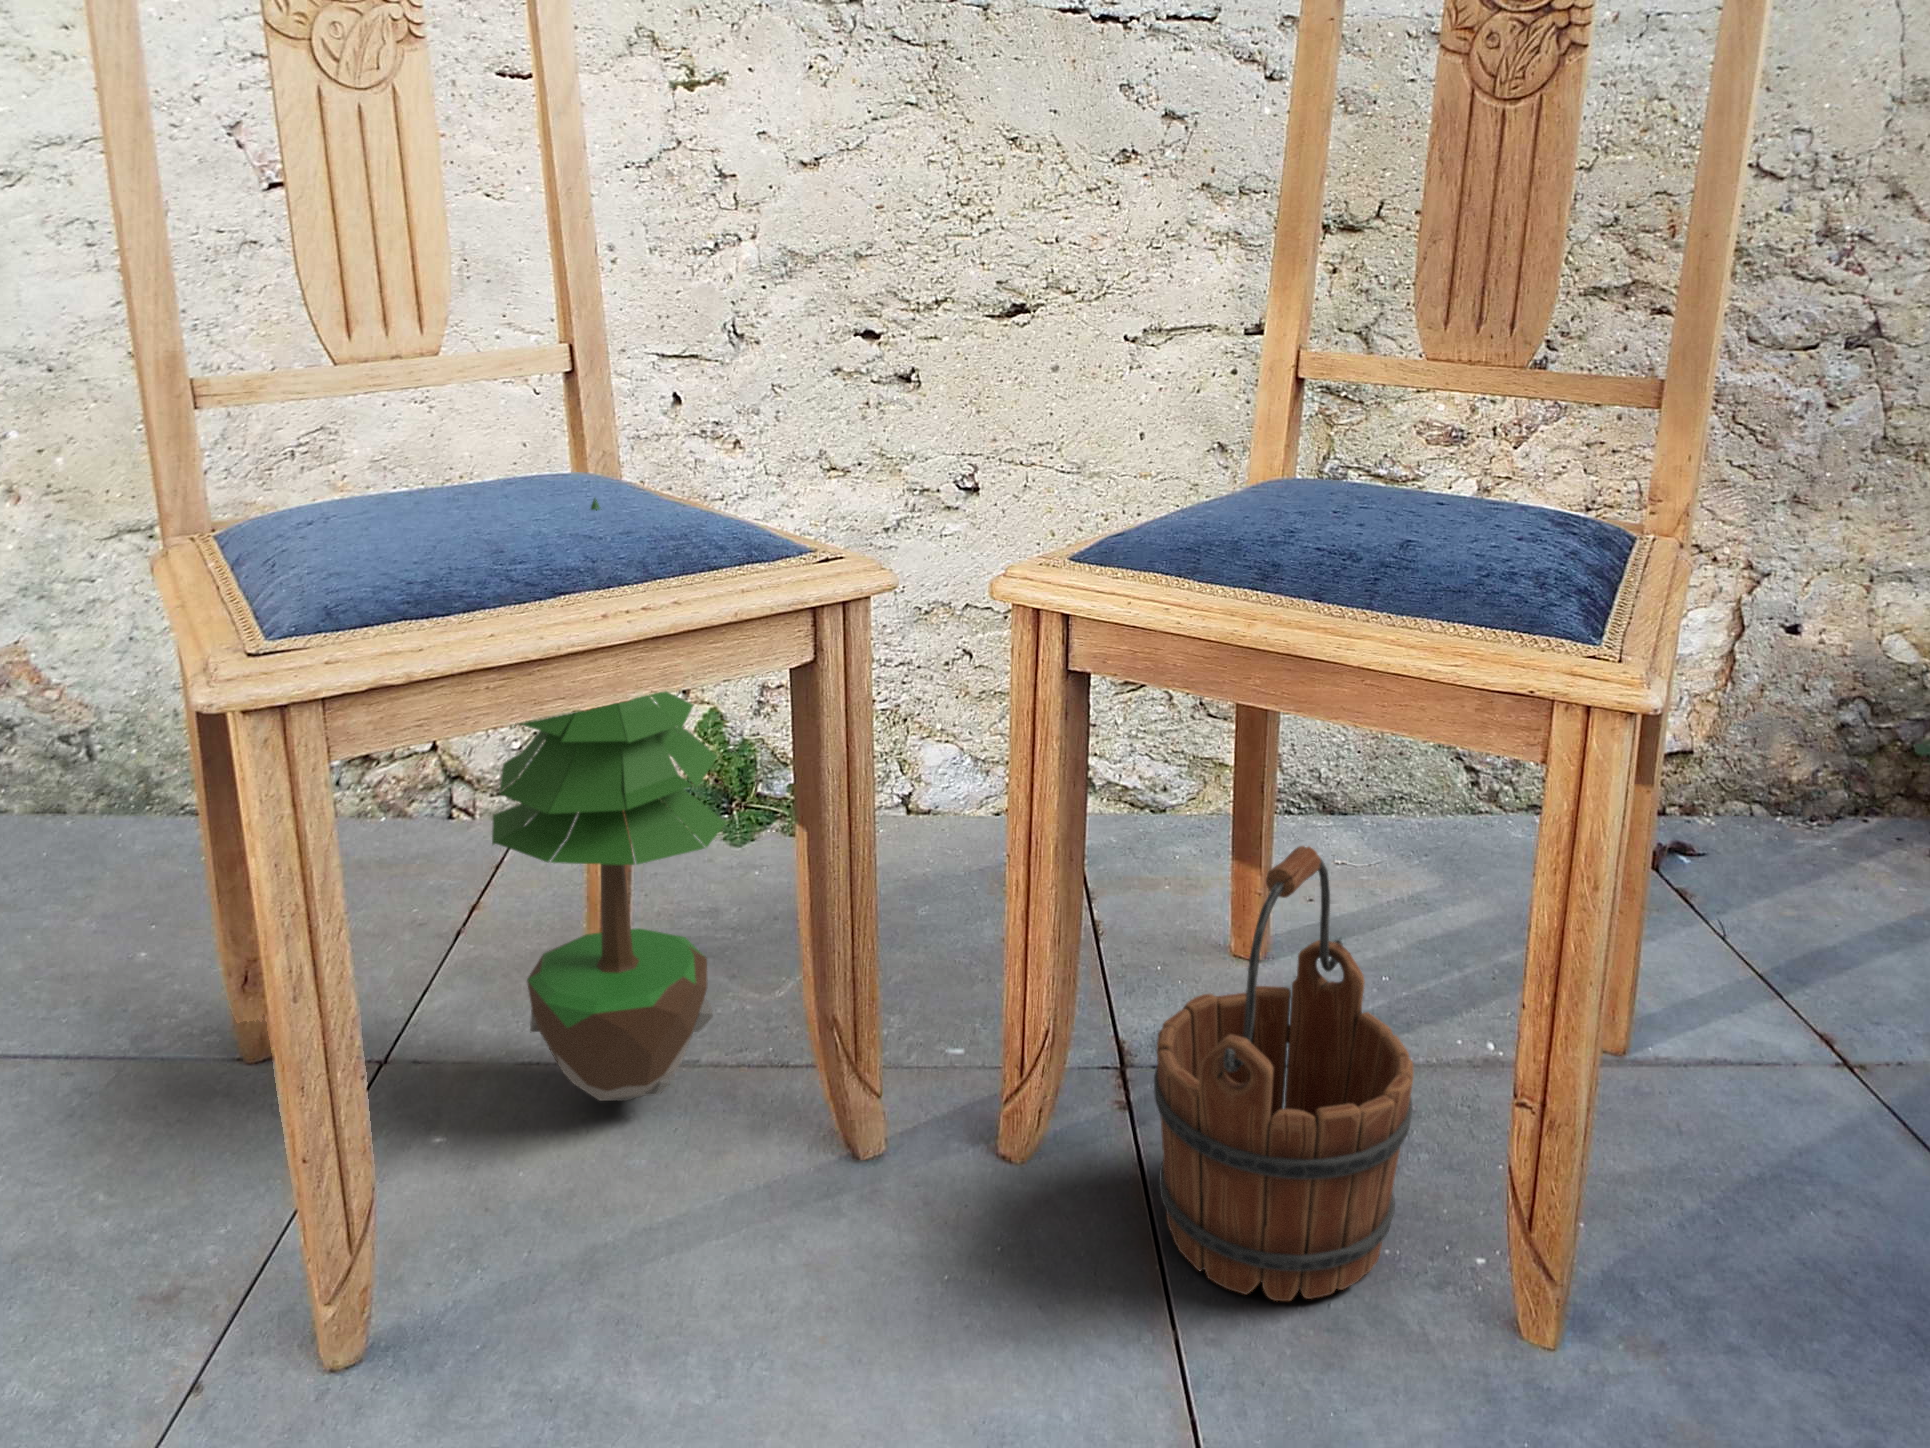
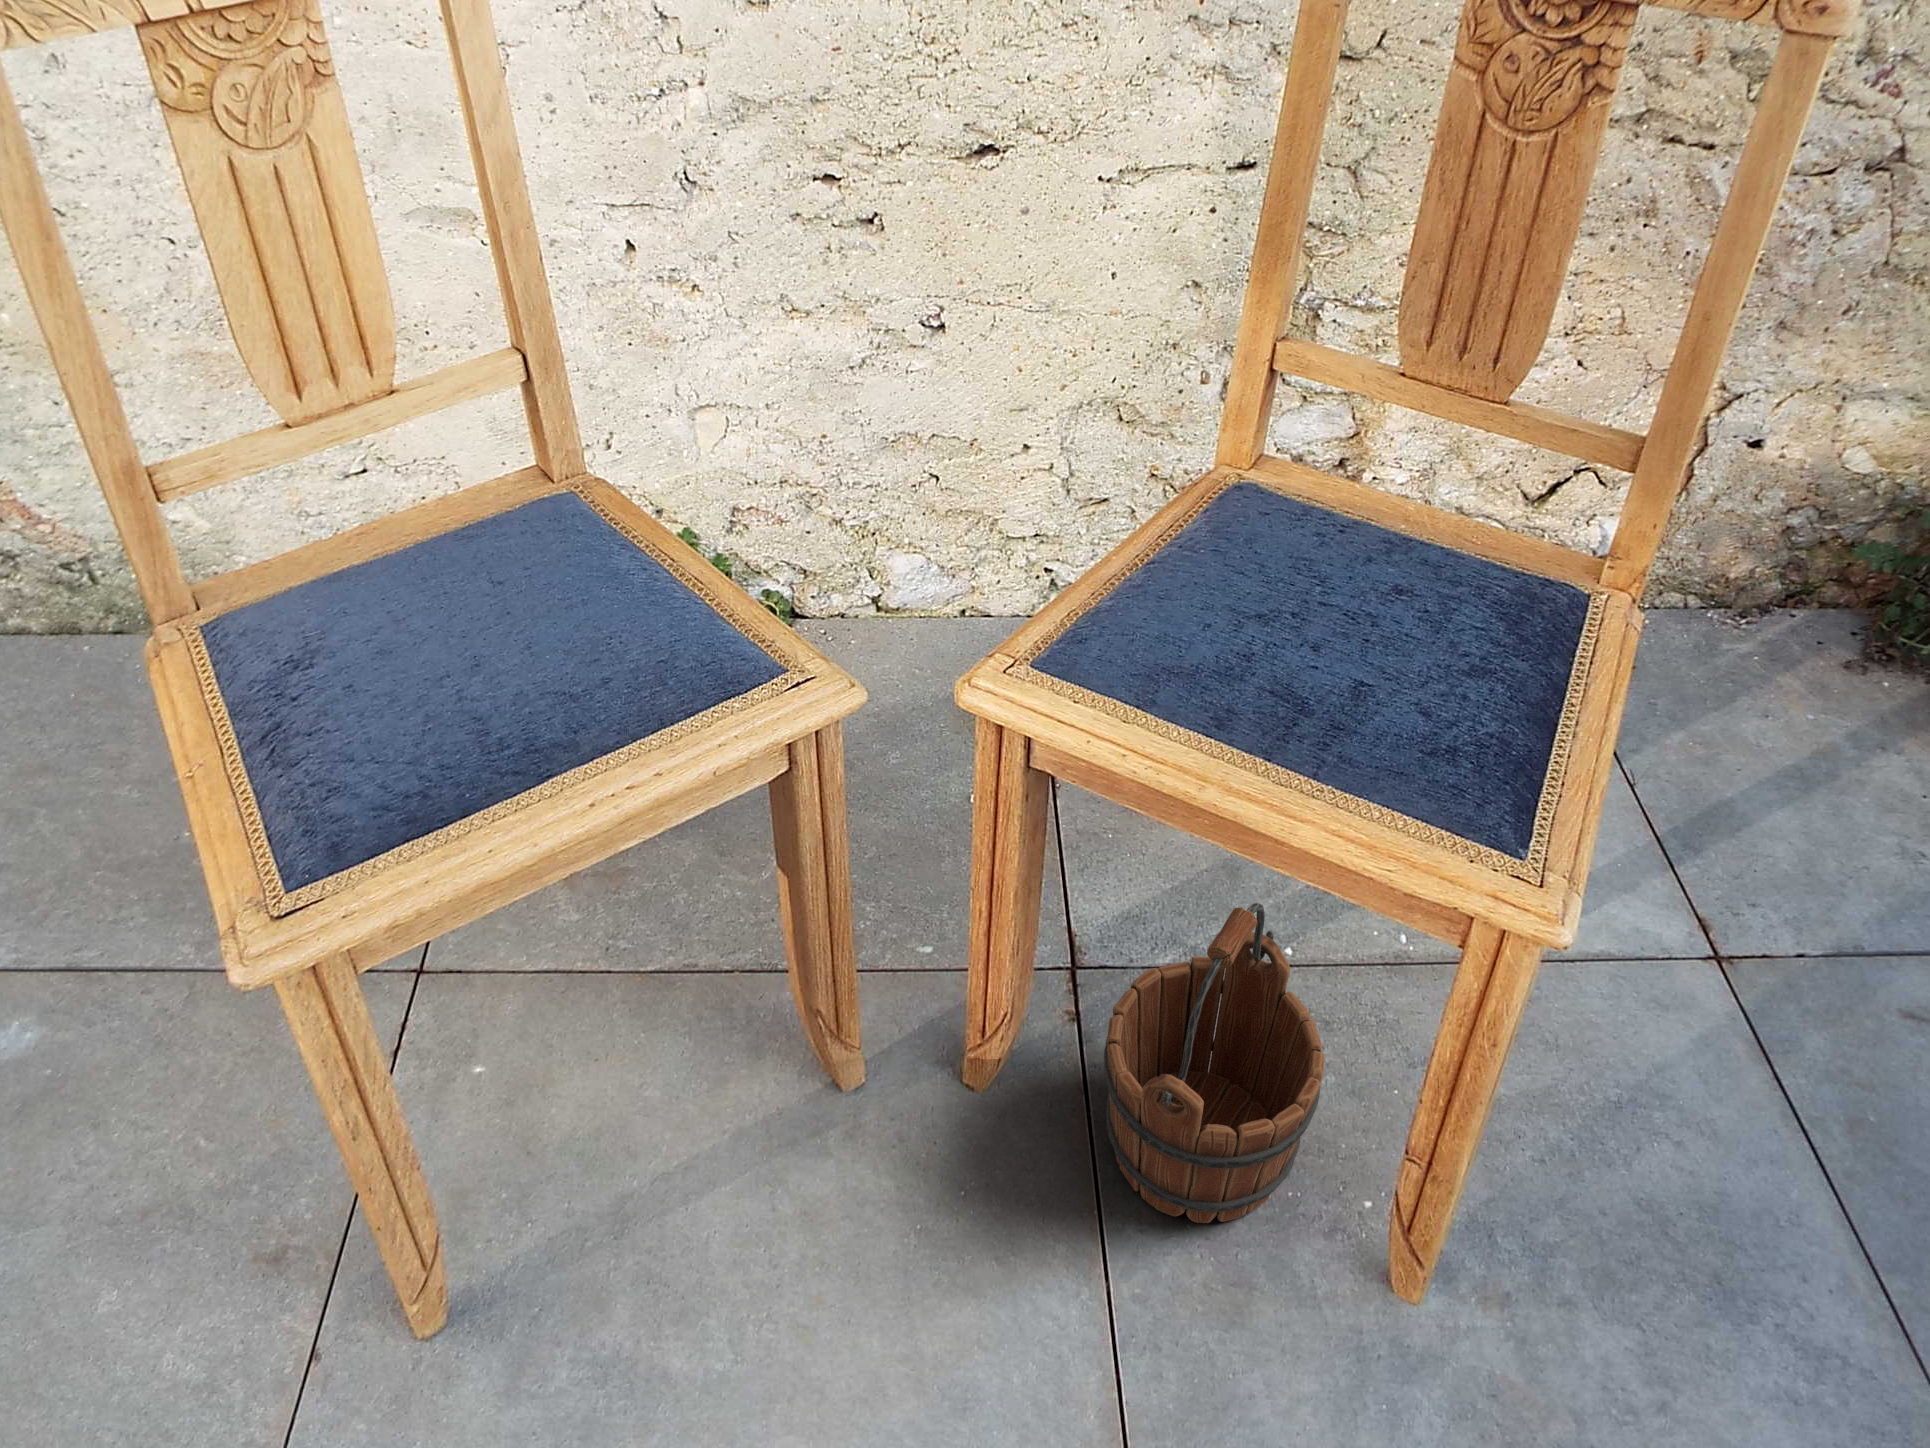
potted tree: present [492,498,726,1101] -> none [512,589,724,1018]

